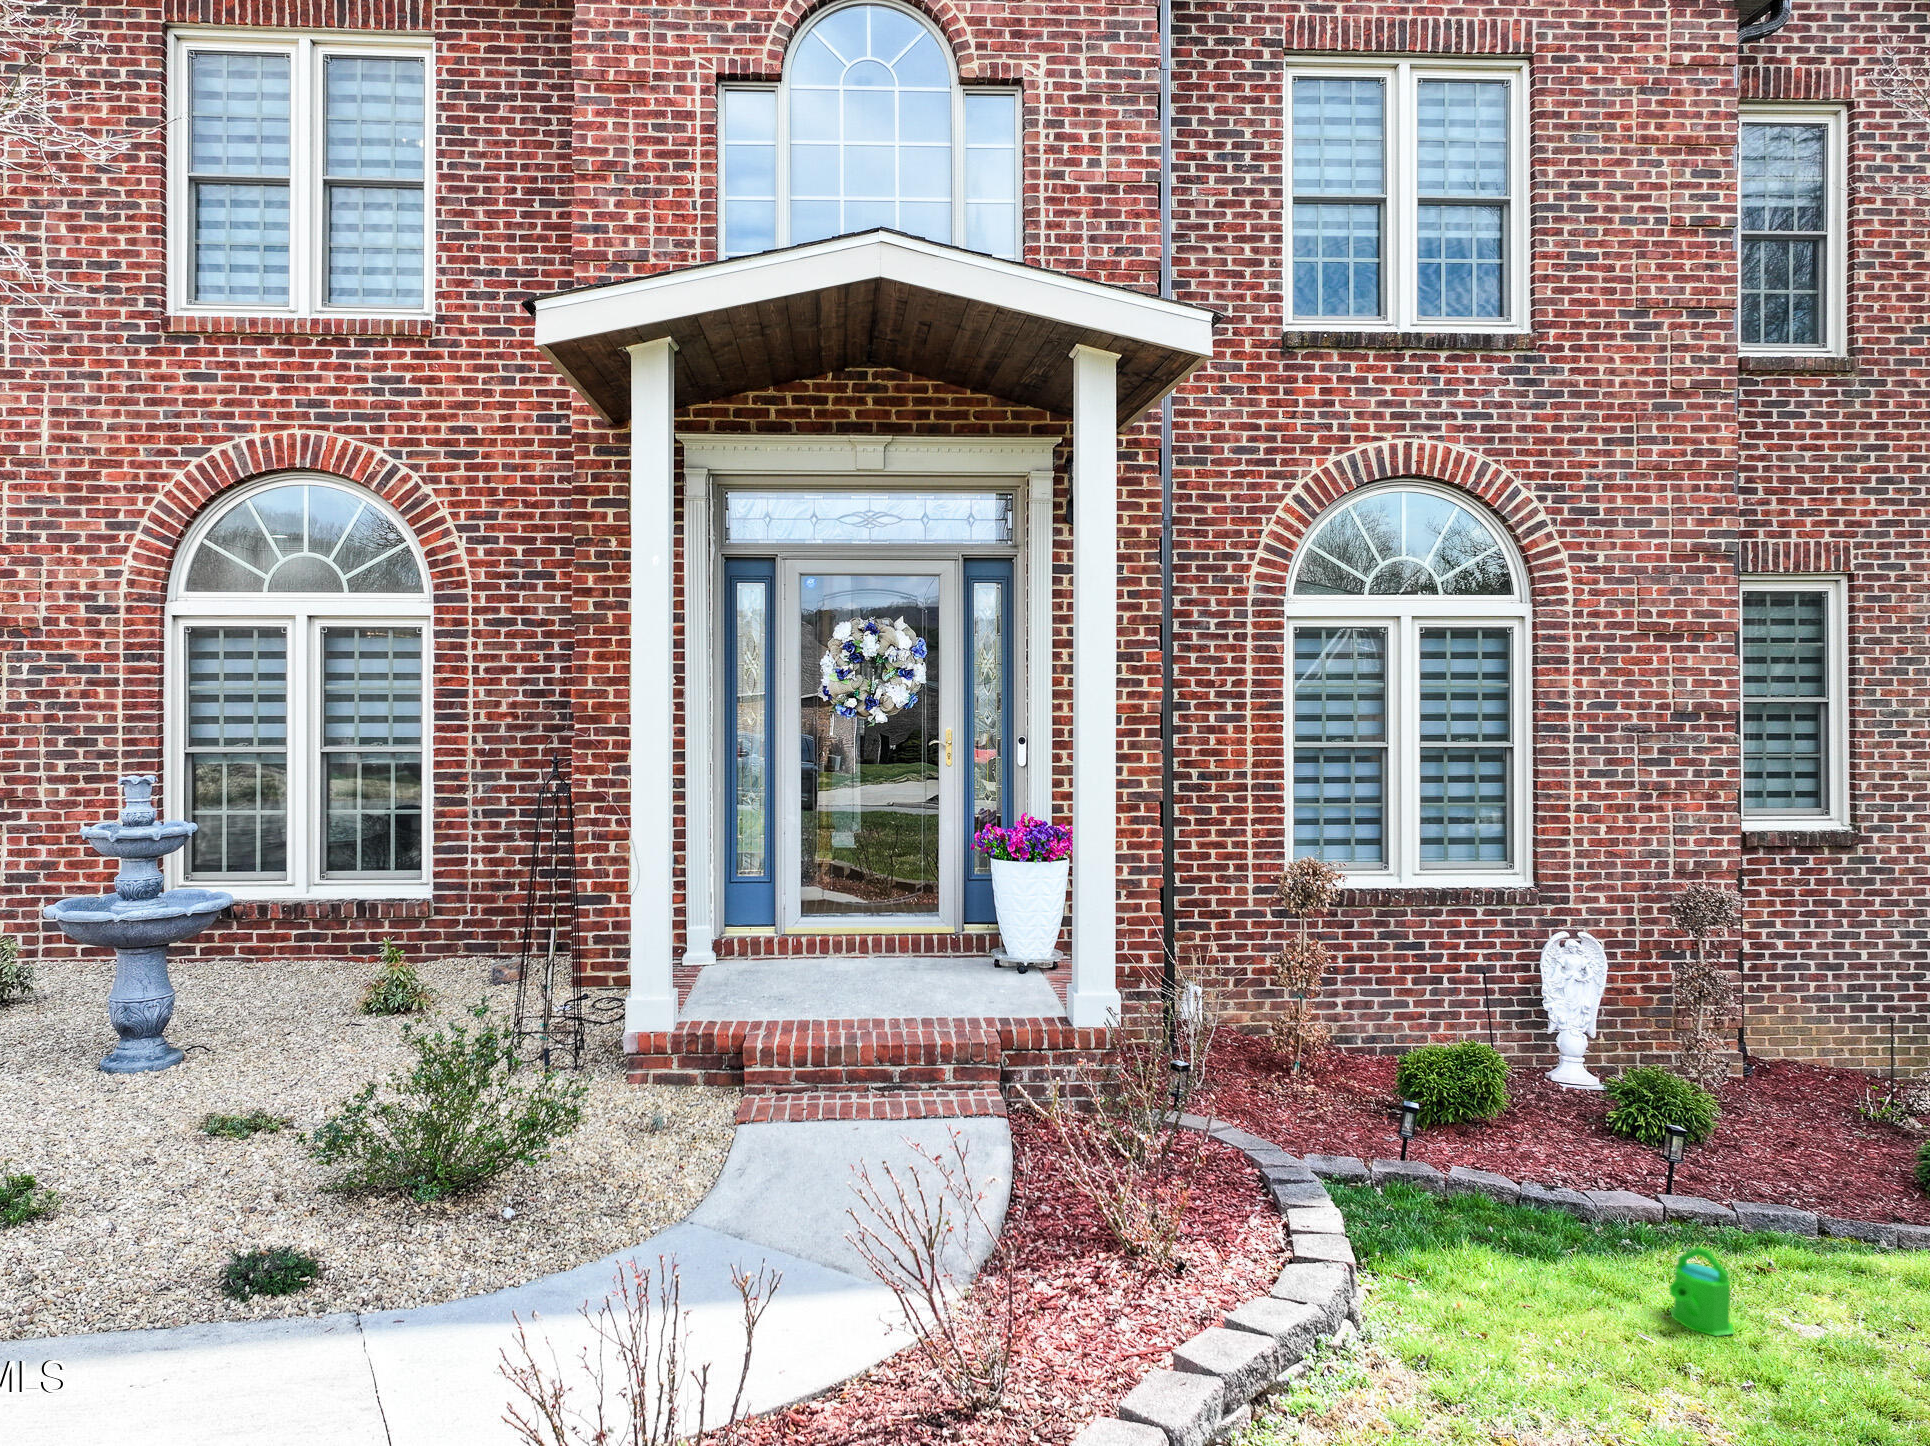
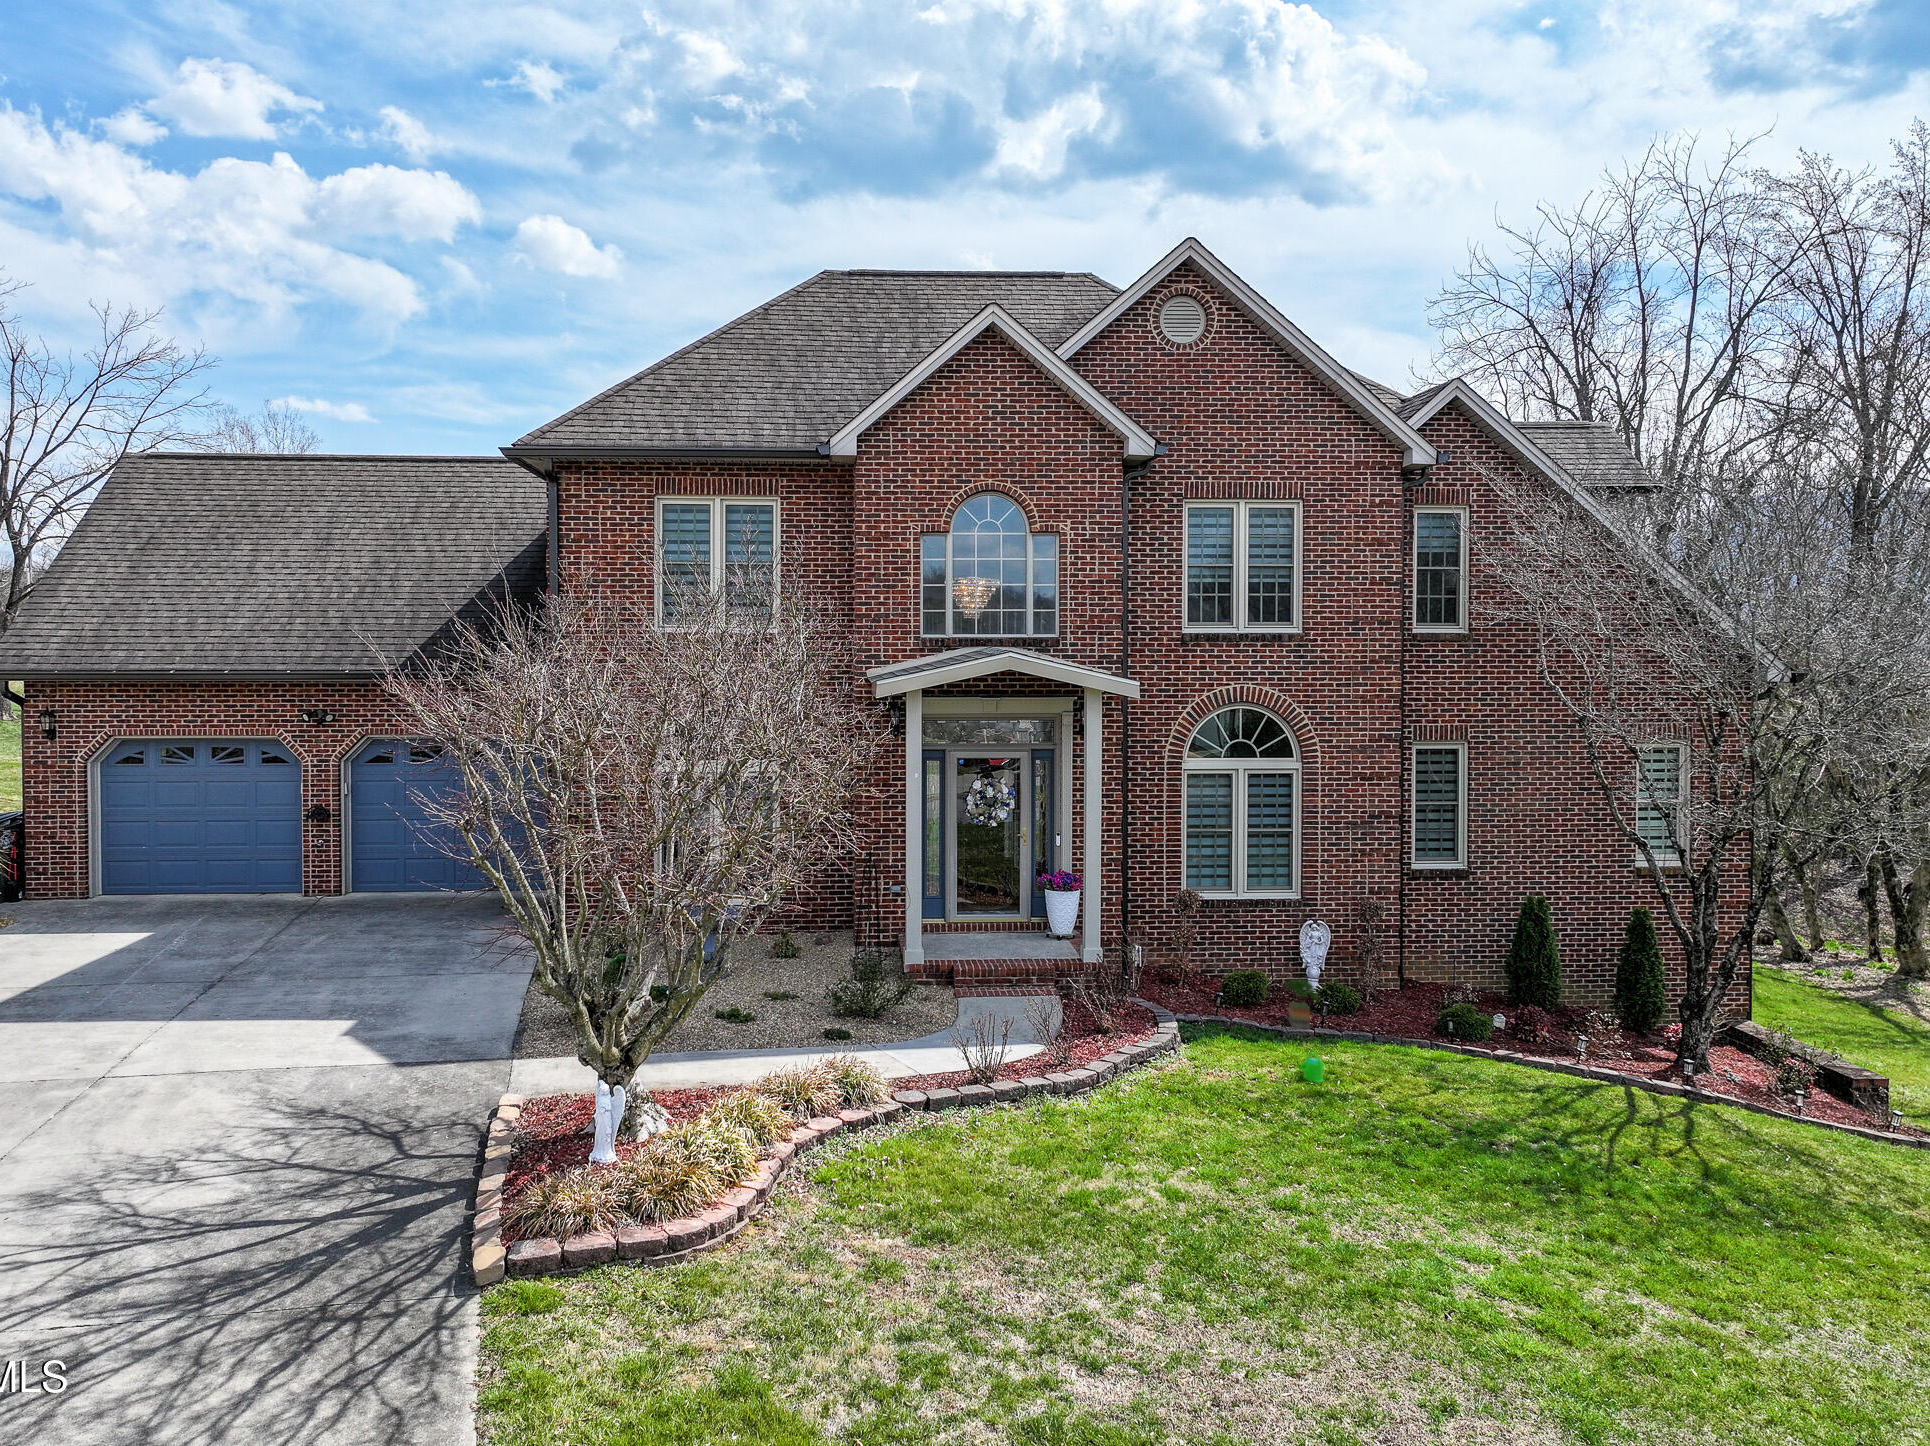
potted tree: none [1546,1052,1637,1172] -> present [1285,980,1318,1029]

